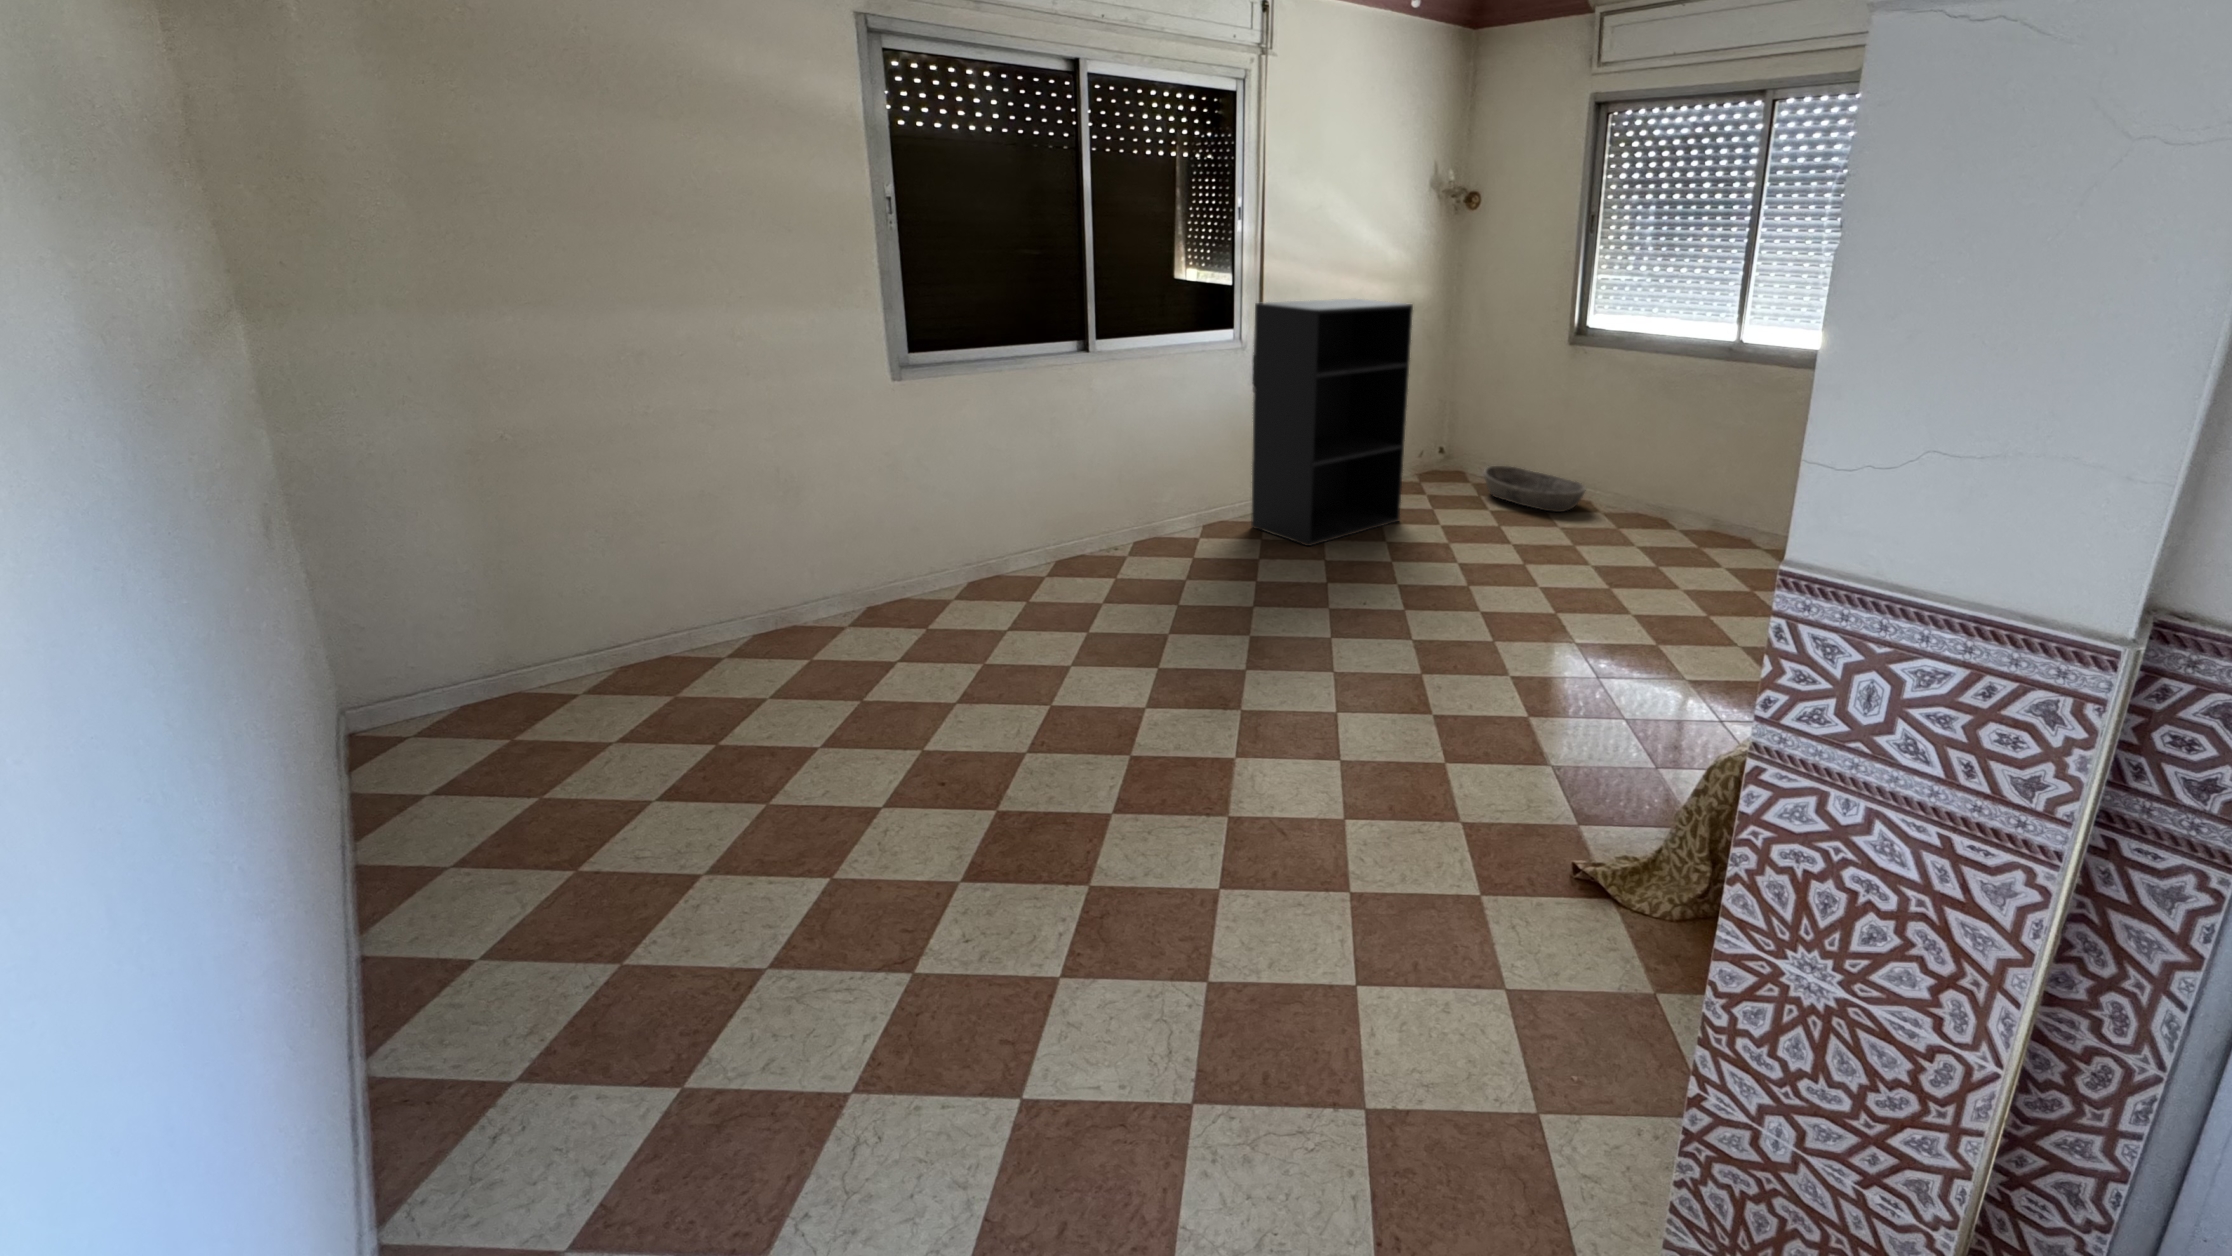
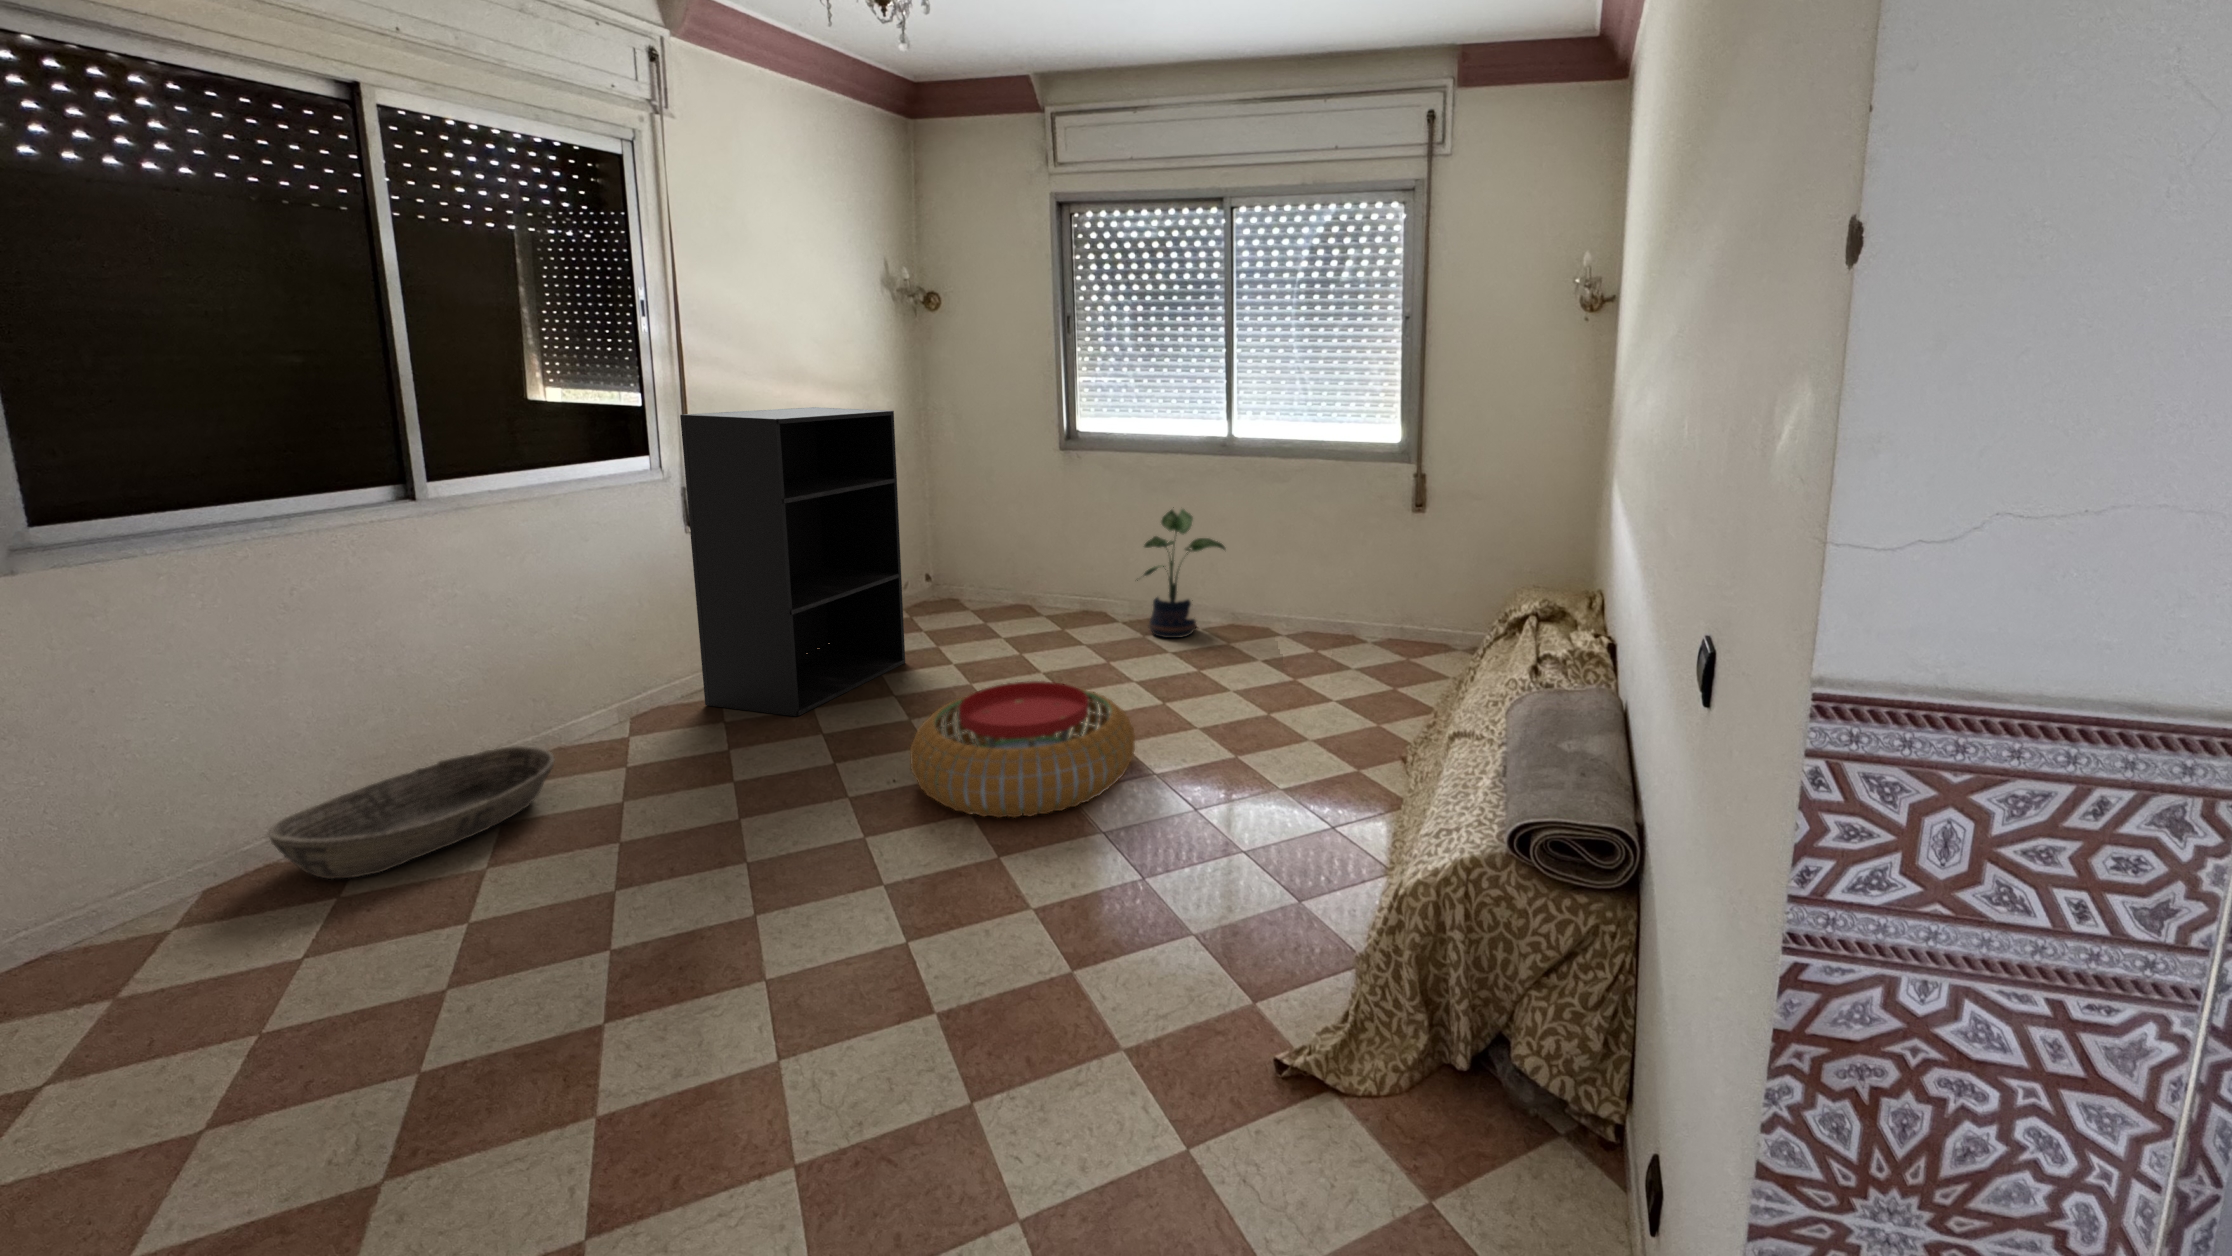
potted plant: none [1616,411,1714,540] -> present [1137,507,1225,638]
basket: present [1484,466,1586,512] -> present [268,746,555,879]
pouf: none [1370,545,1556,654] -> present [910,681,1135,817]

